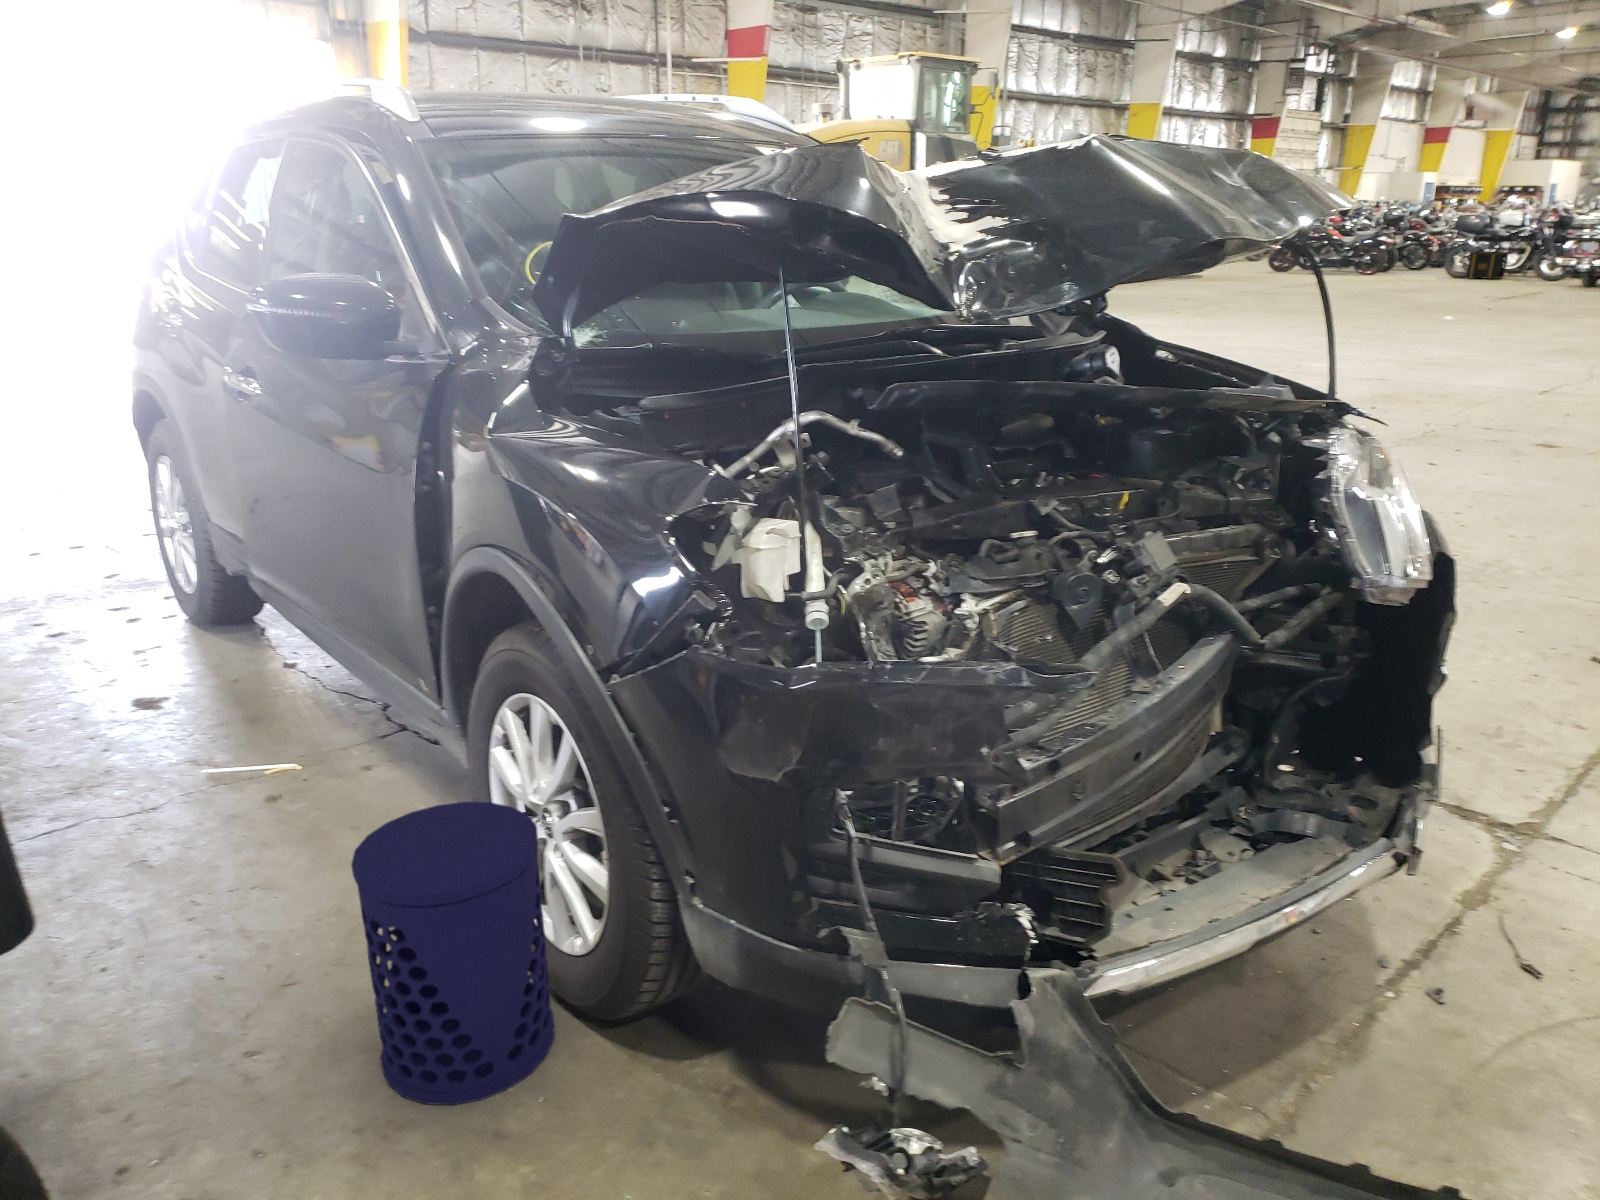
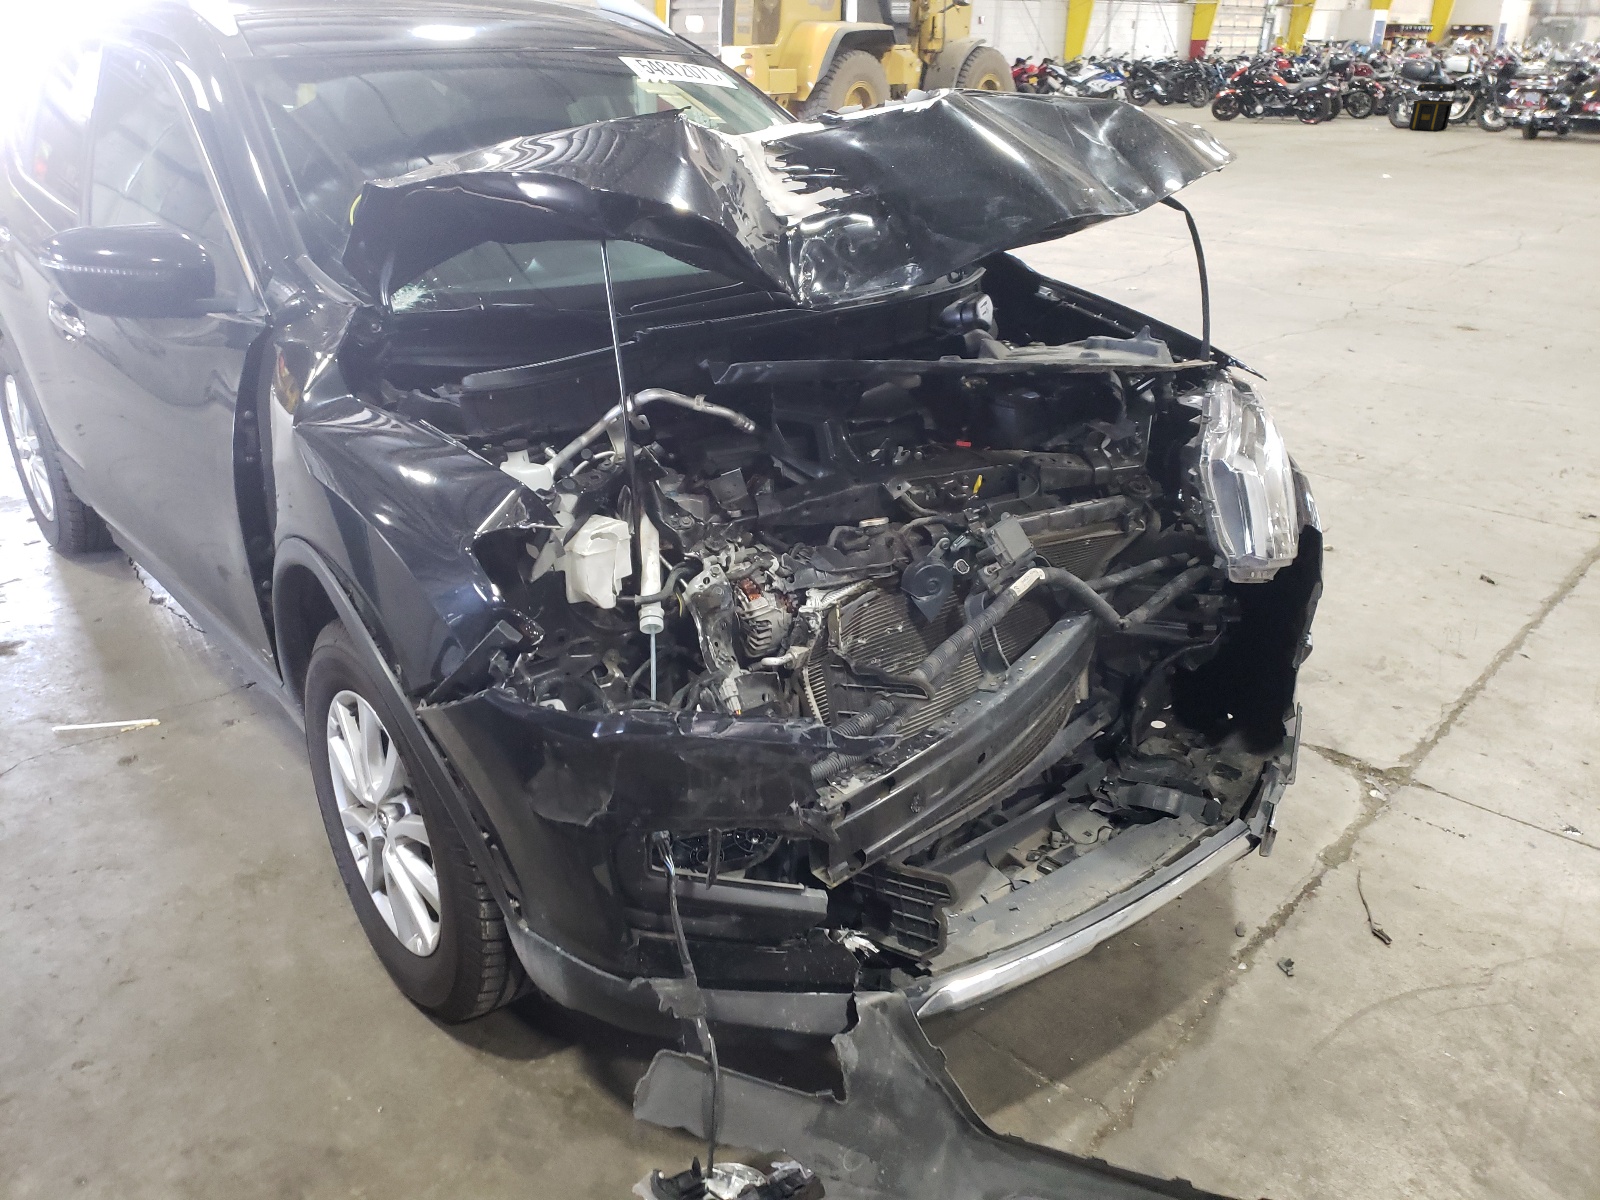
waste bin: present [351,802,555,1105] -> none [163,807,404,1119]

